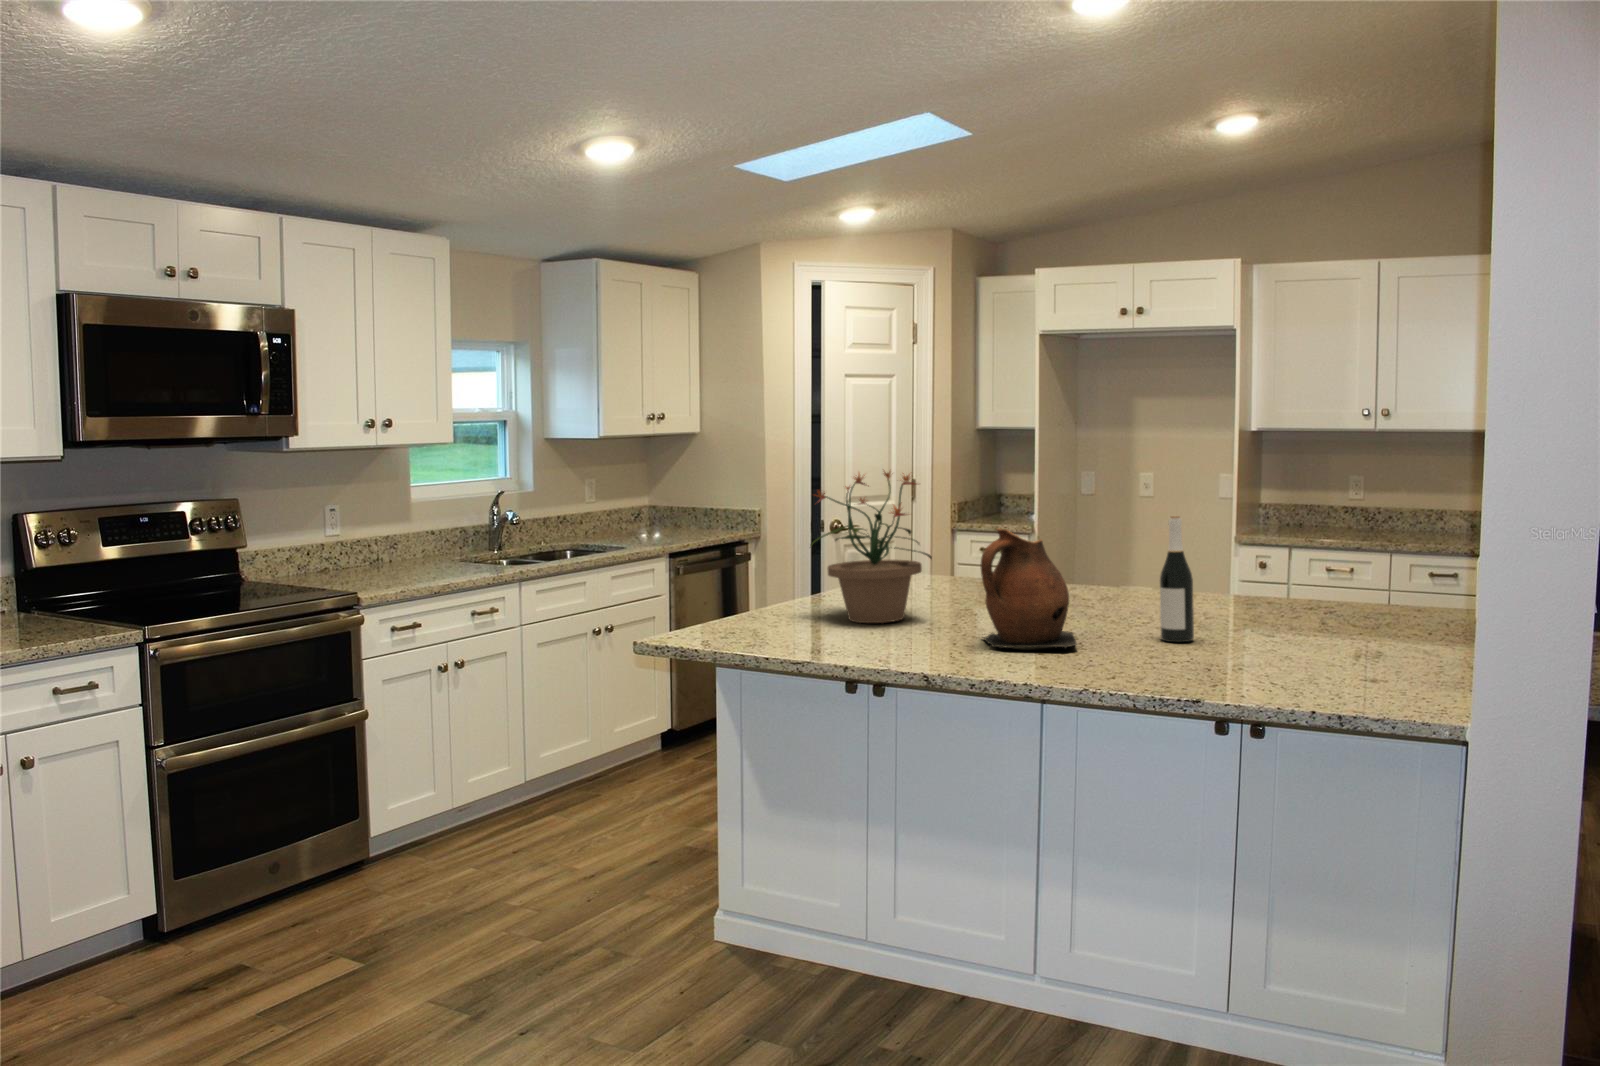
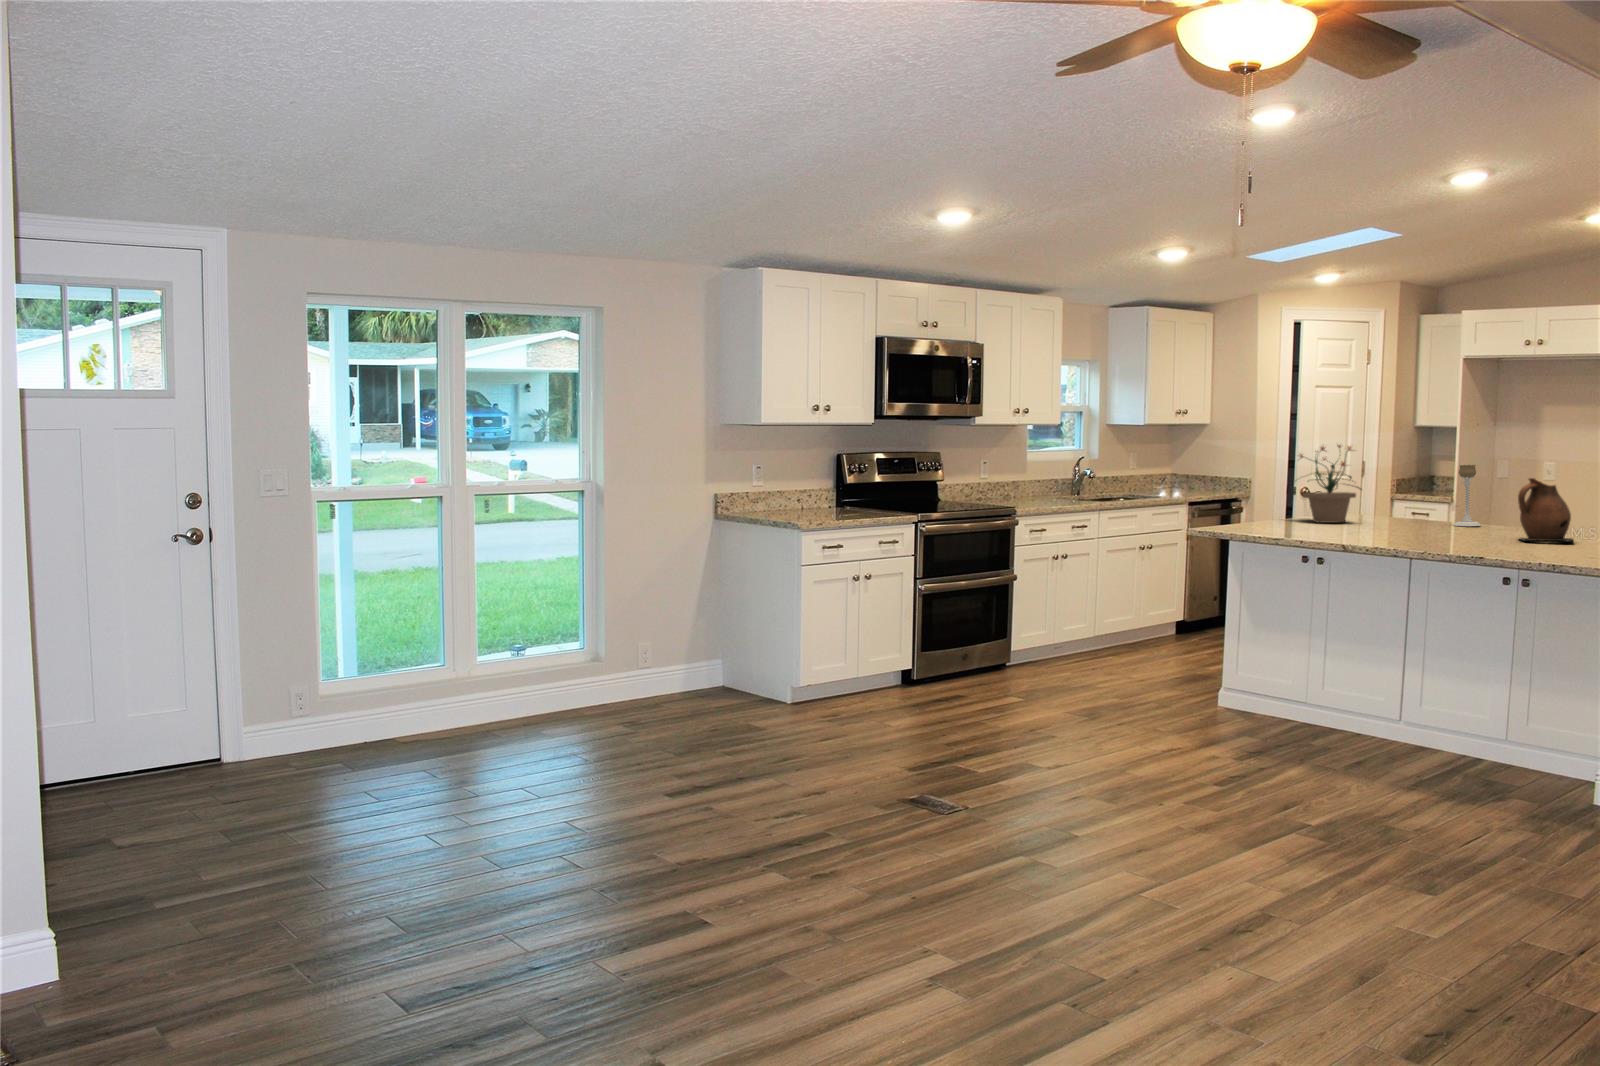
candle holder: none [1088,504,1135,619] -> present [1454,465,1480,526]
wine bottle: present [1160,516,1194,642] -> none [1485,468,1504,533]
ceramic pitcher: present [981,529,1077,648] -> present [1518,478,1573,542]

